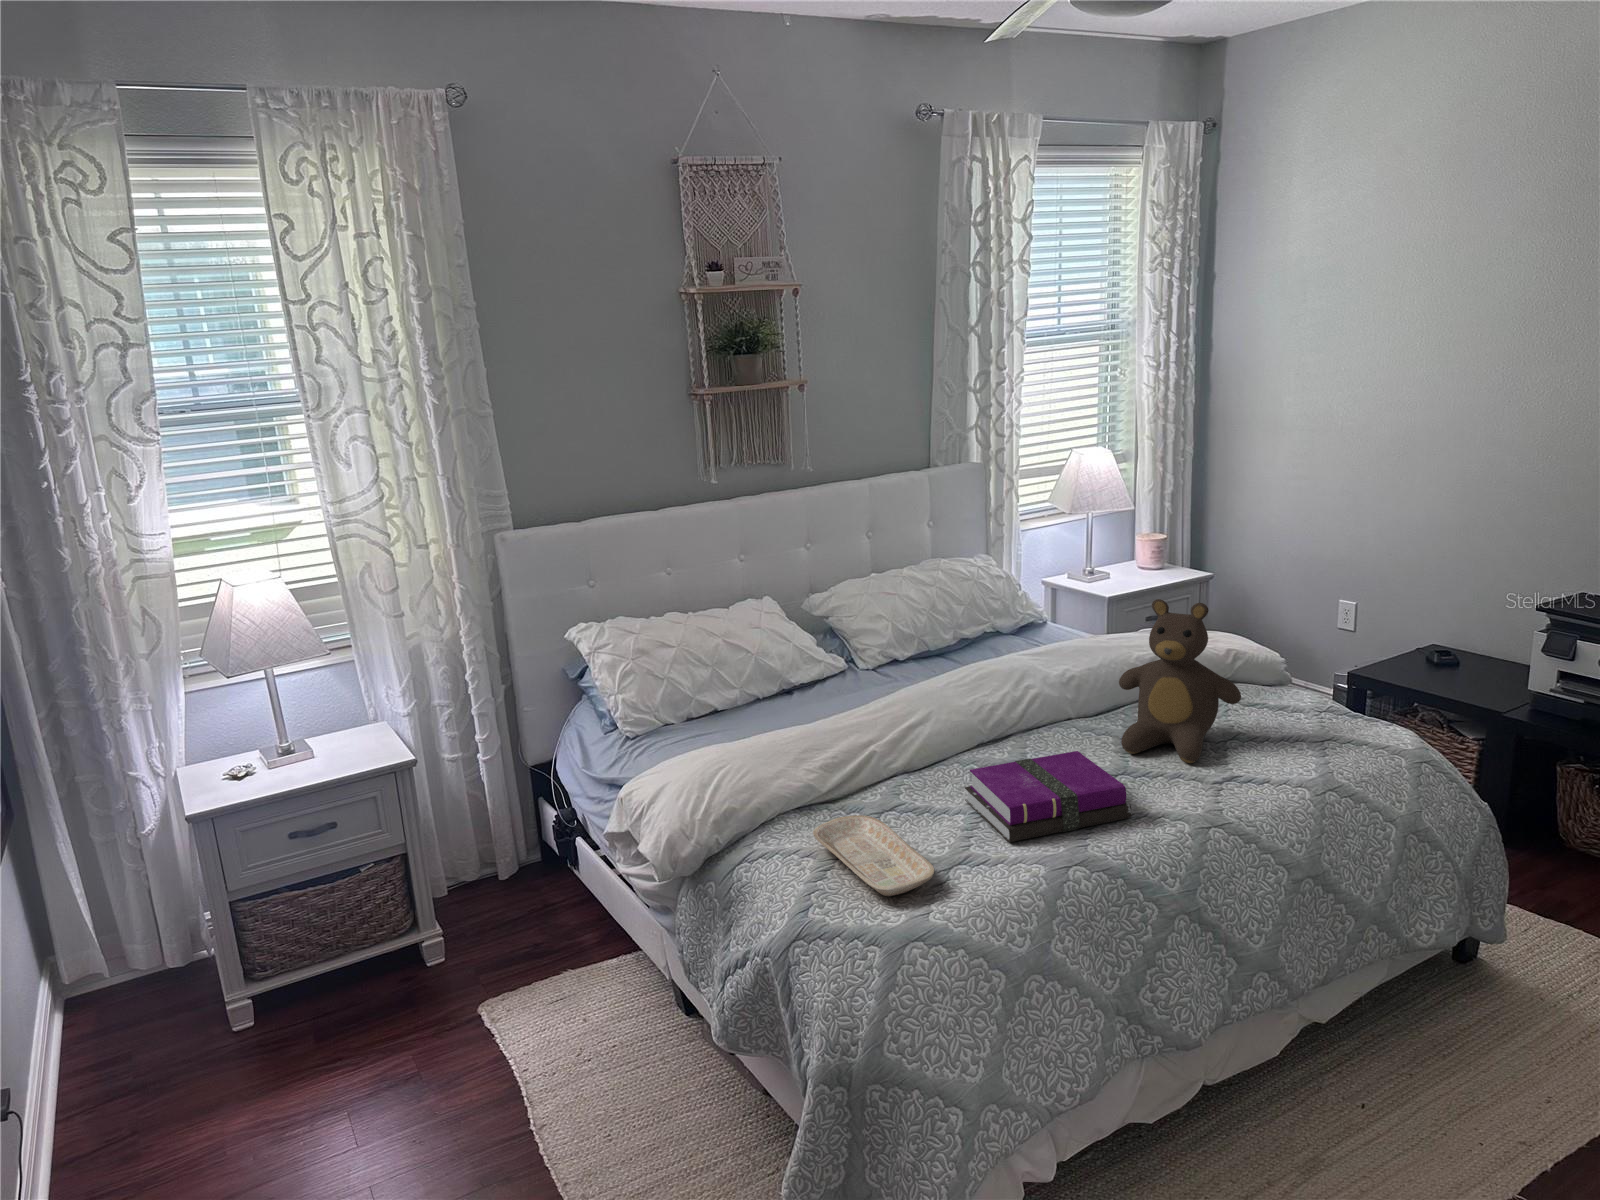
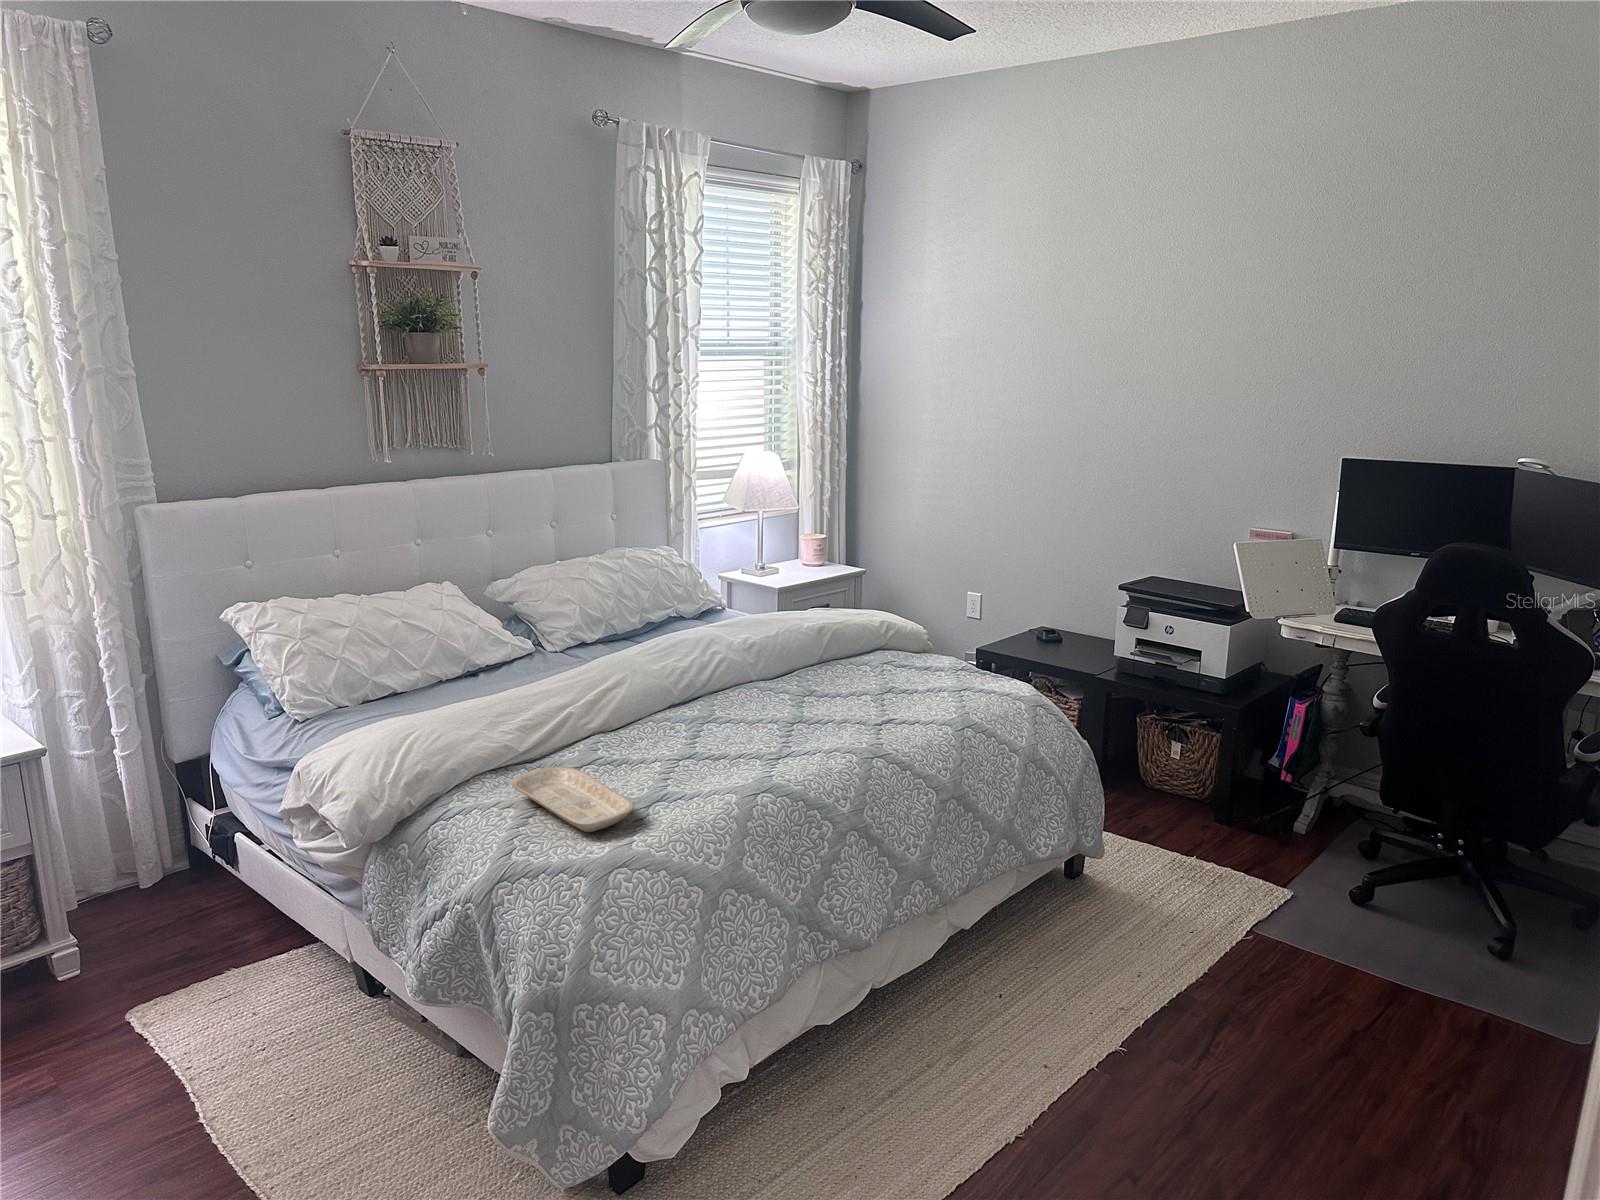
teddy bear: present [1119,599,1241,763] -> none [792,567,896,712]
notebook: present [965,751,1132,842] -> none [657,702,808,782]

